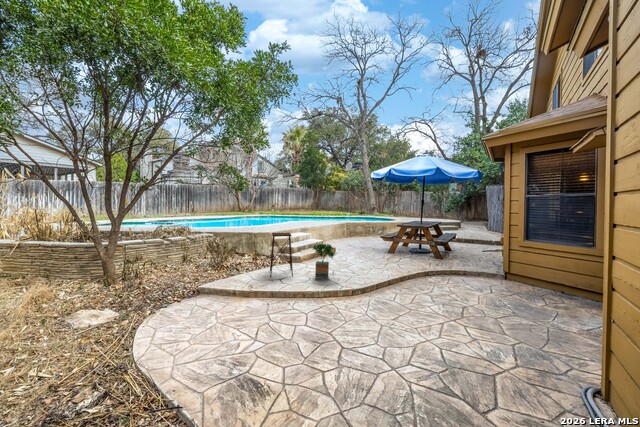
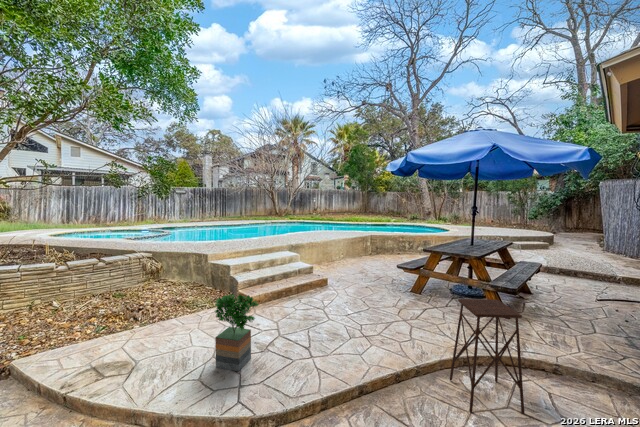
side table: present [270,233,293,277] -> present [450,299,524,414]

